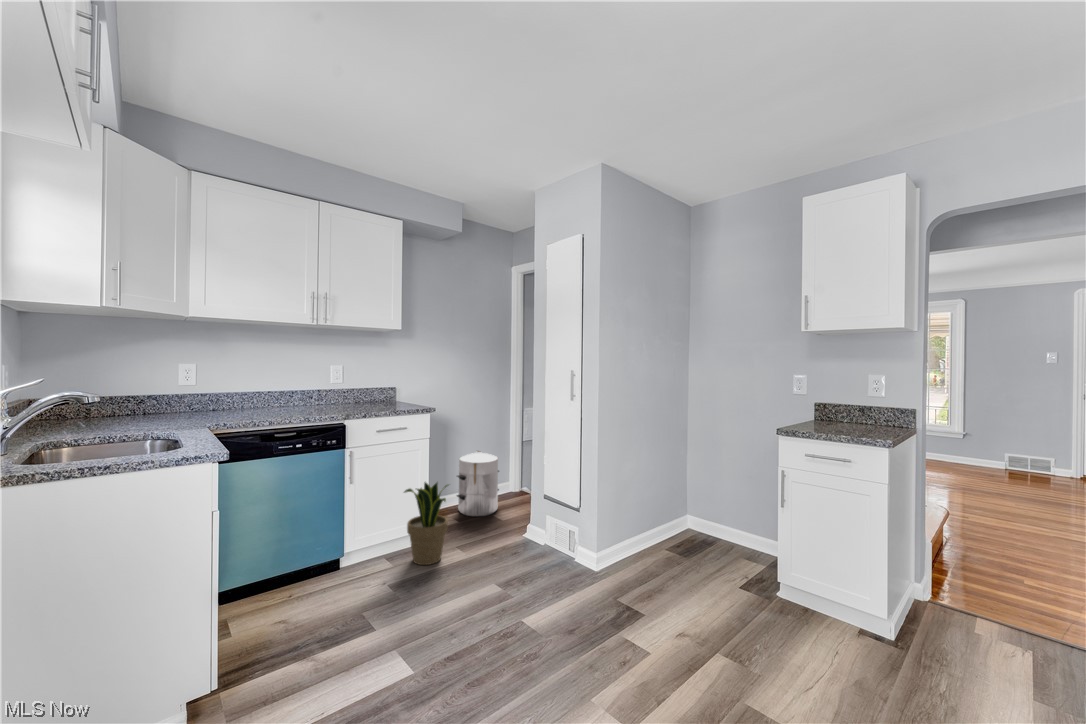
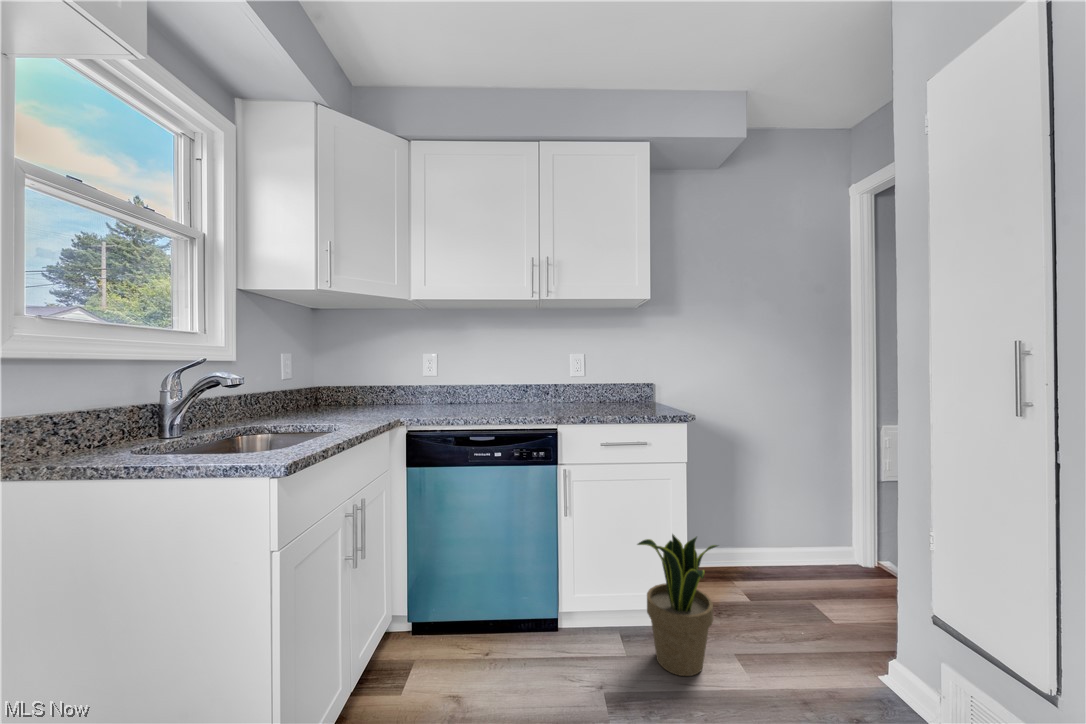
waste bin: present [457,451,499,516] -> none [750,488,830,600]

